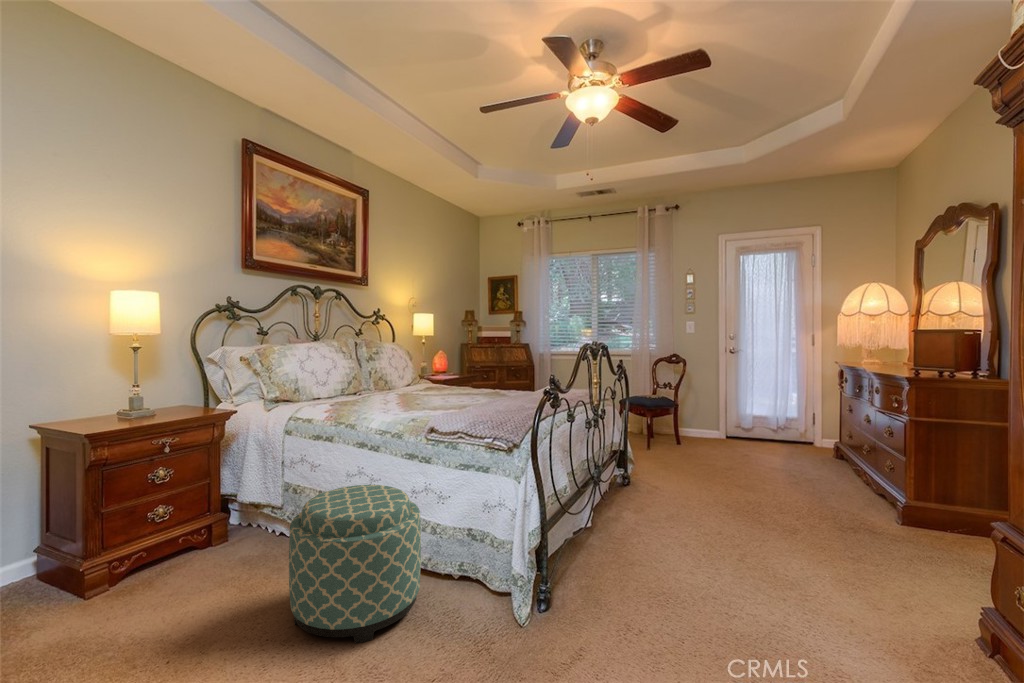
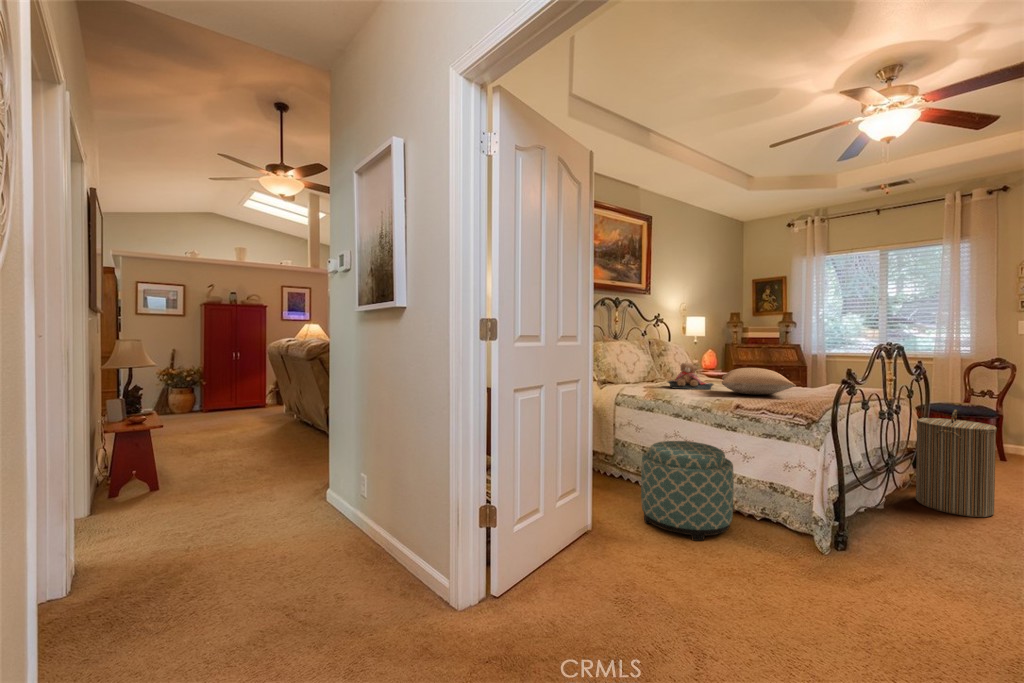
teddy bear: none [367,370,425,405] -> present [667,363,714,390]
pillow: none [421,375,503,409] -> present [722,368,796,395]
laundry hamper: none [618,410,680,519] -> present [916,410,997,517]

